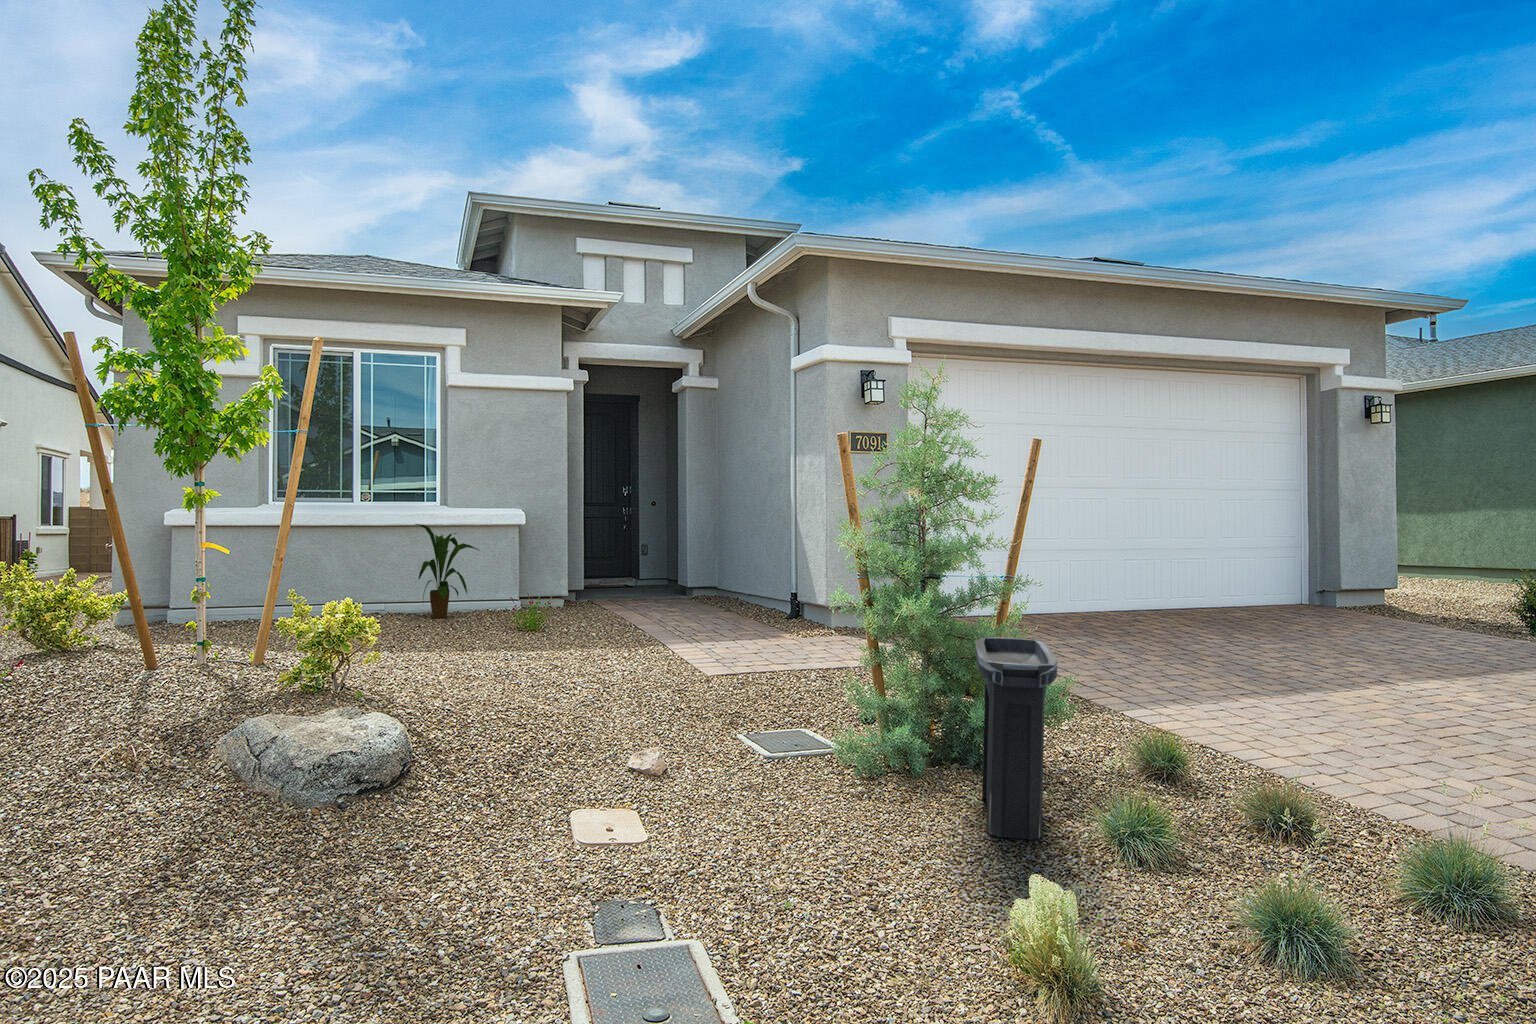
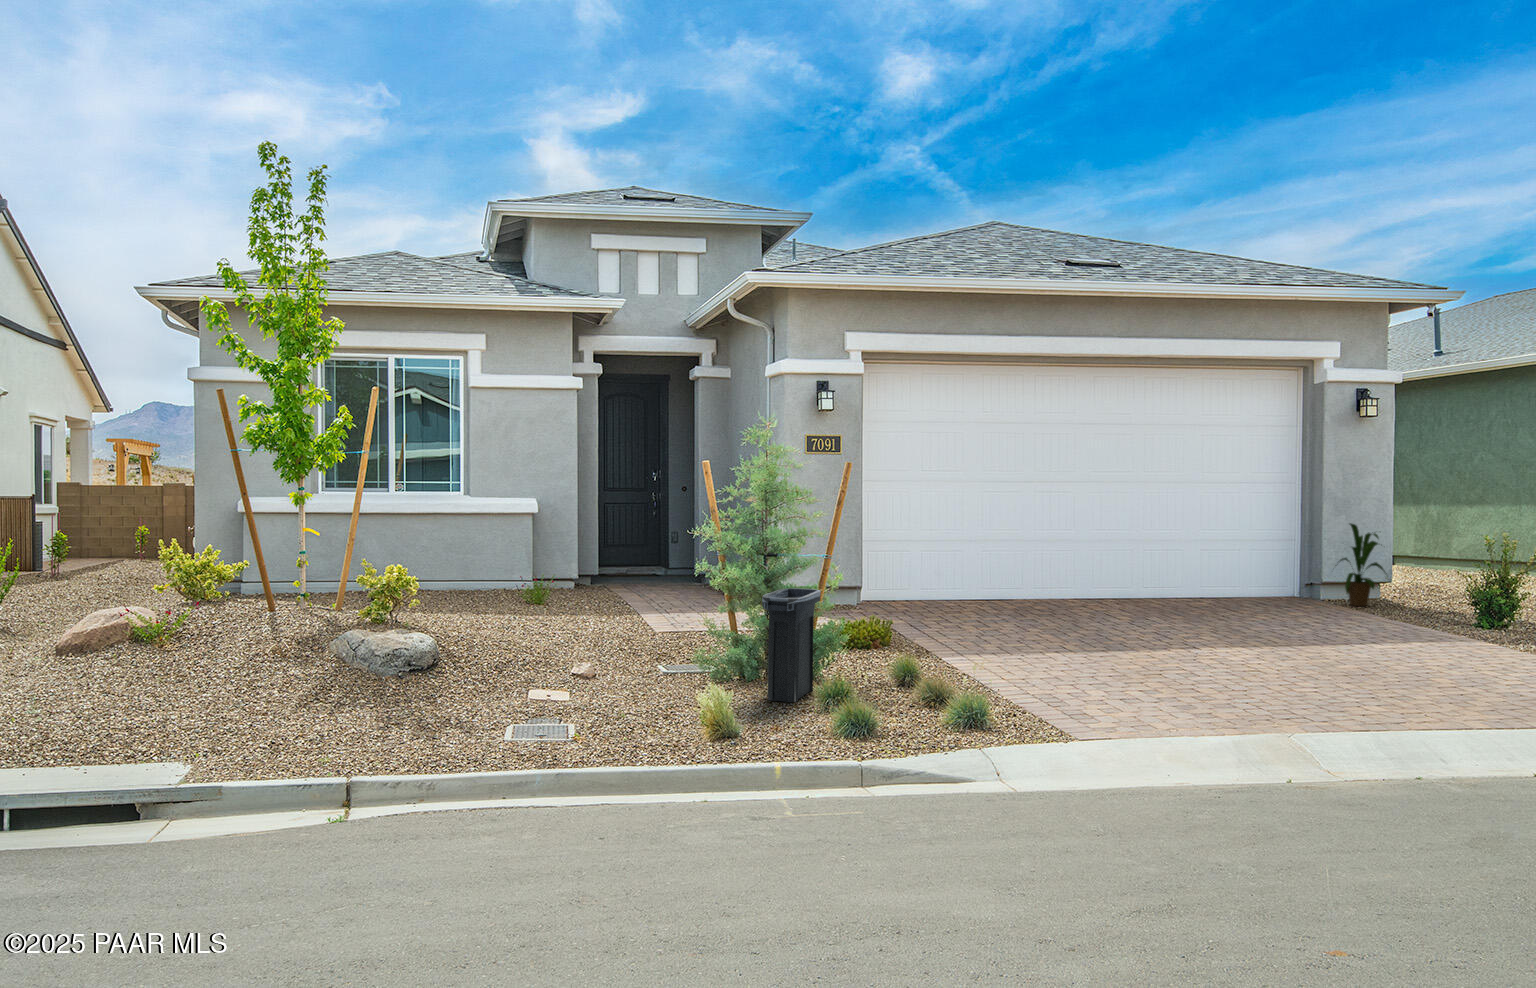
house plant: present [415,524,480,618] -> present [1340,523,1387,606]

